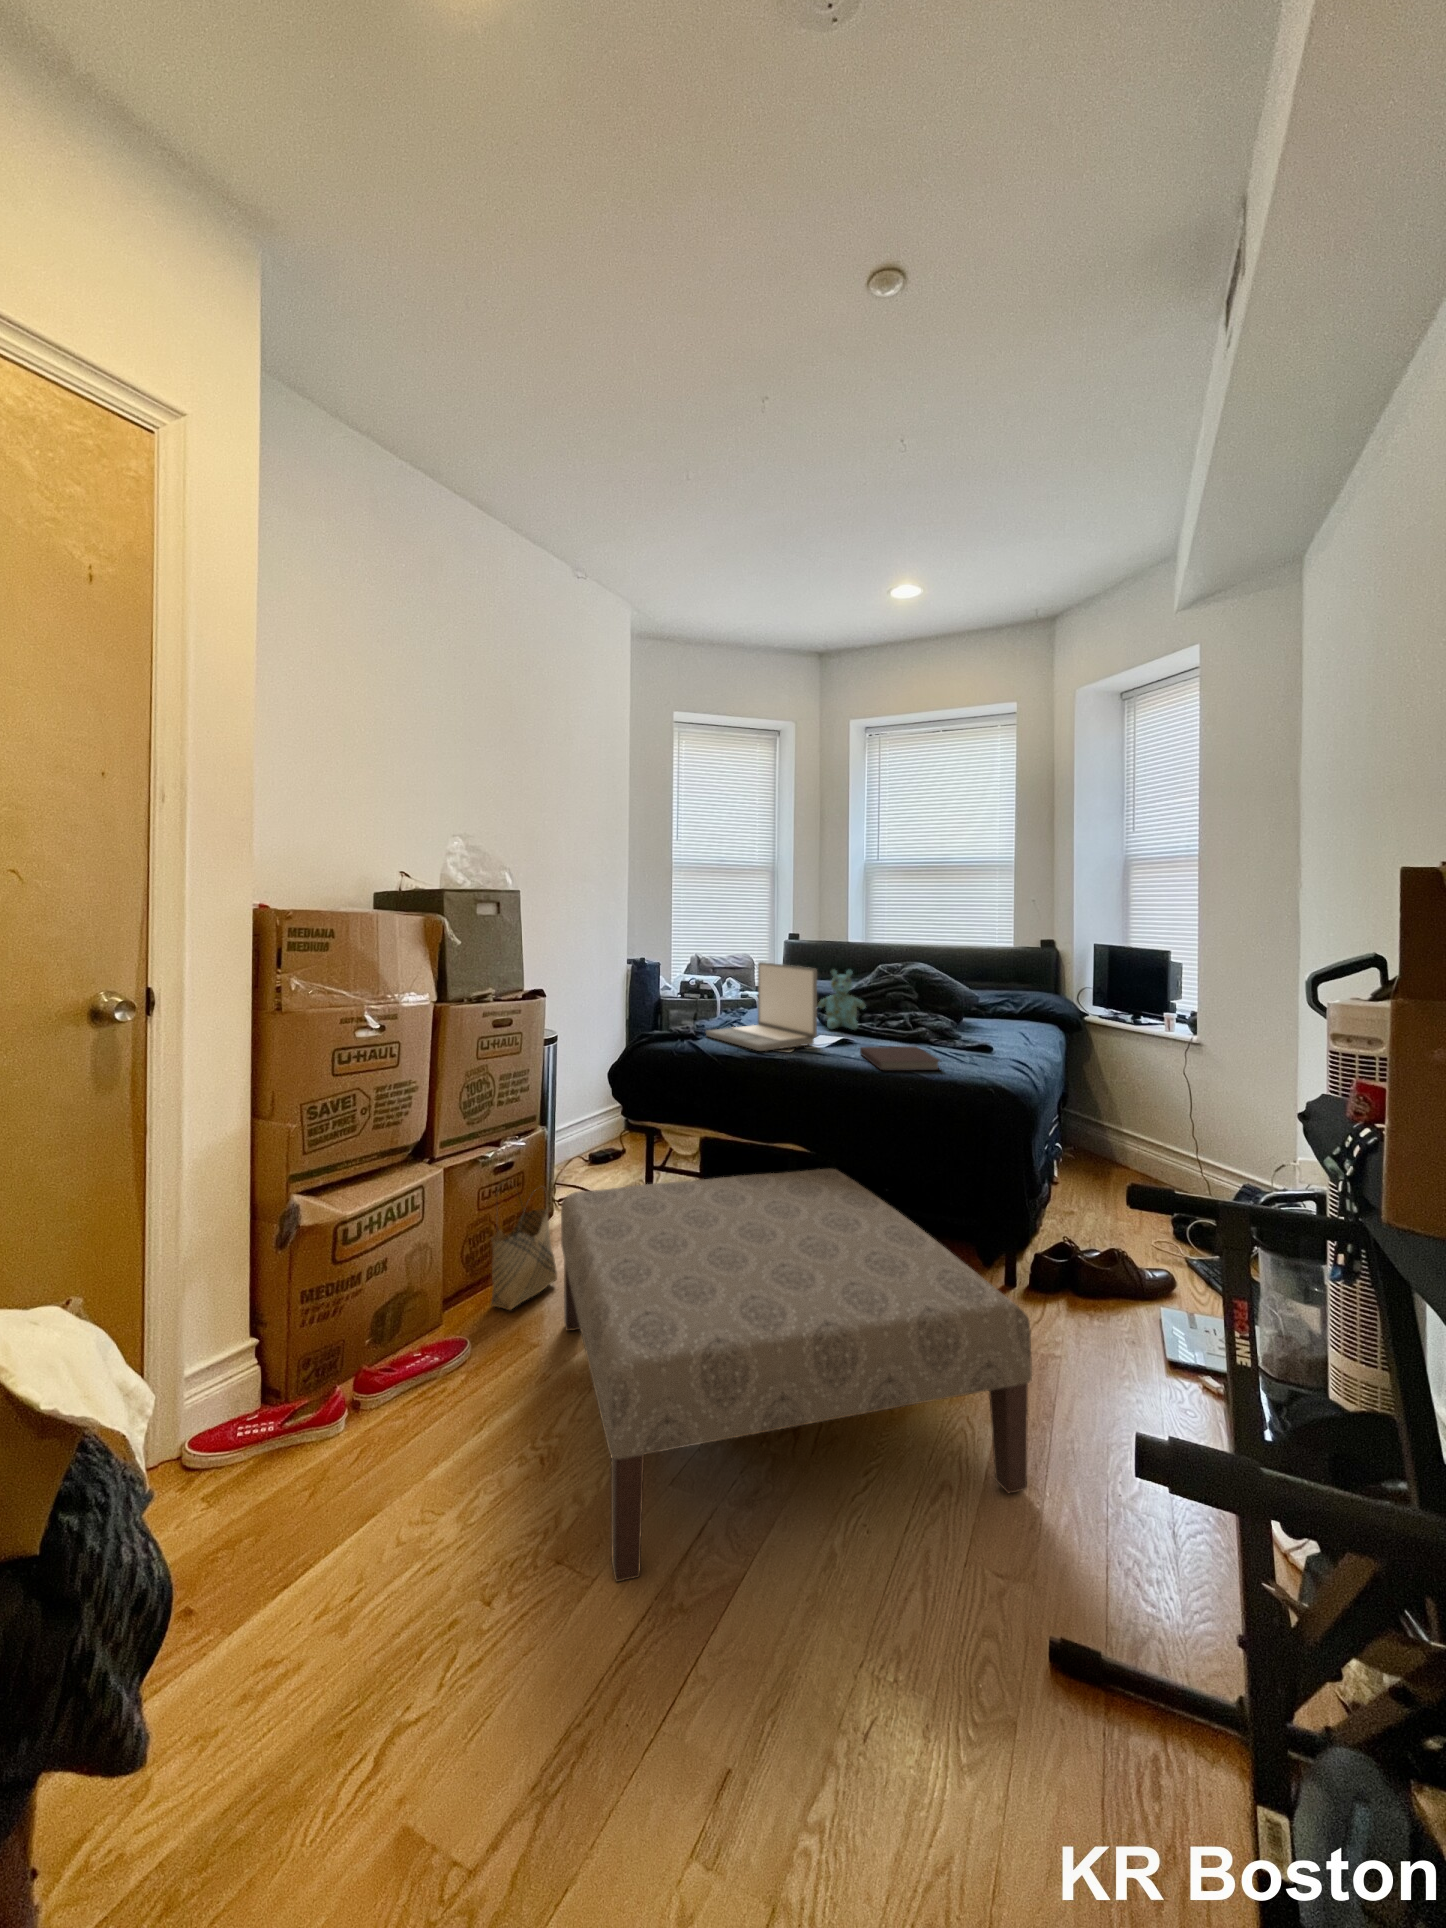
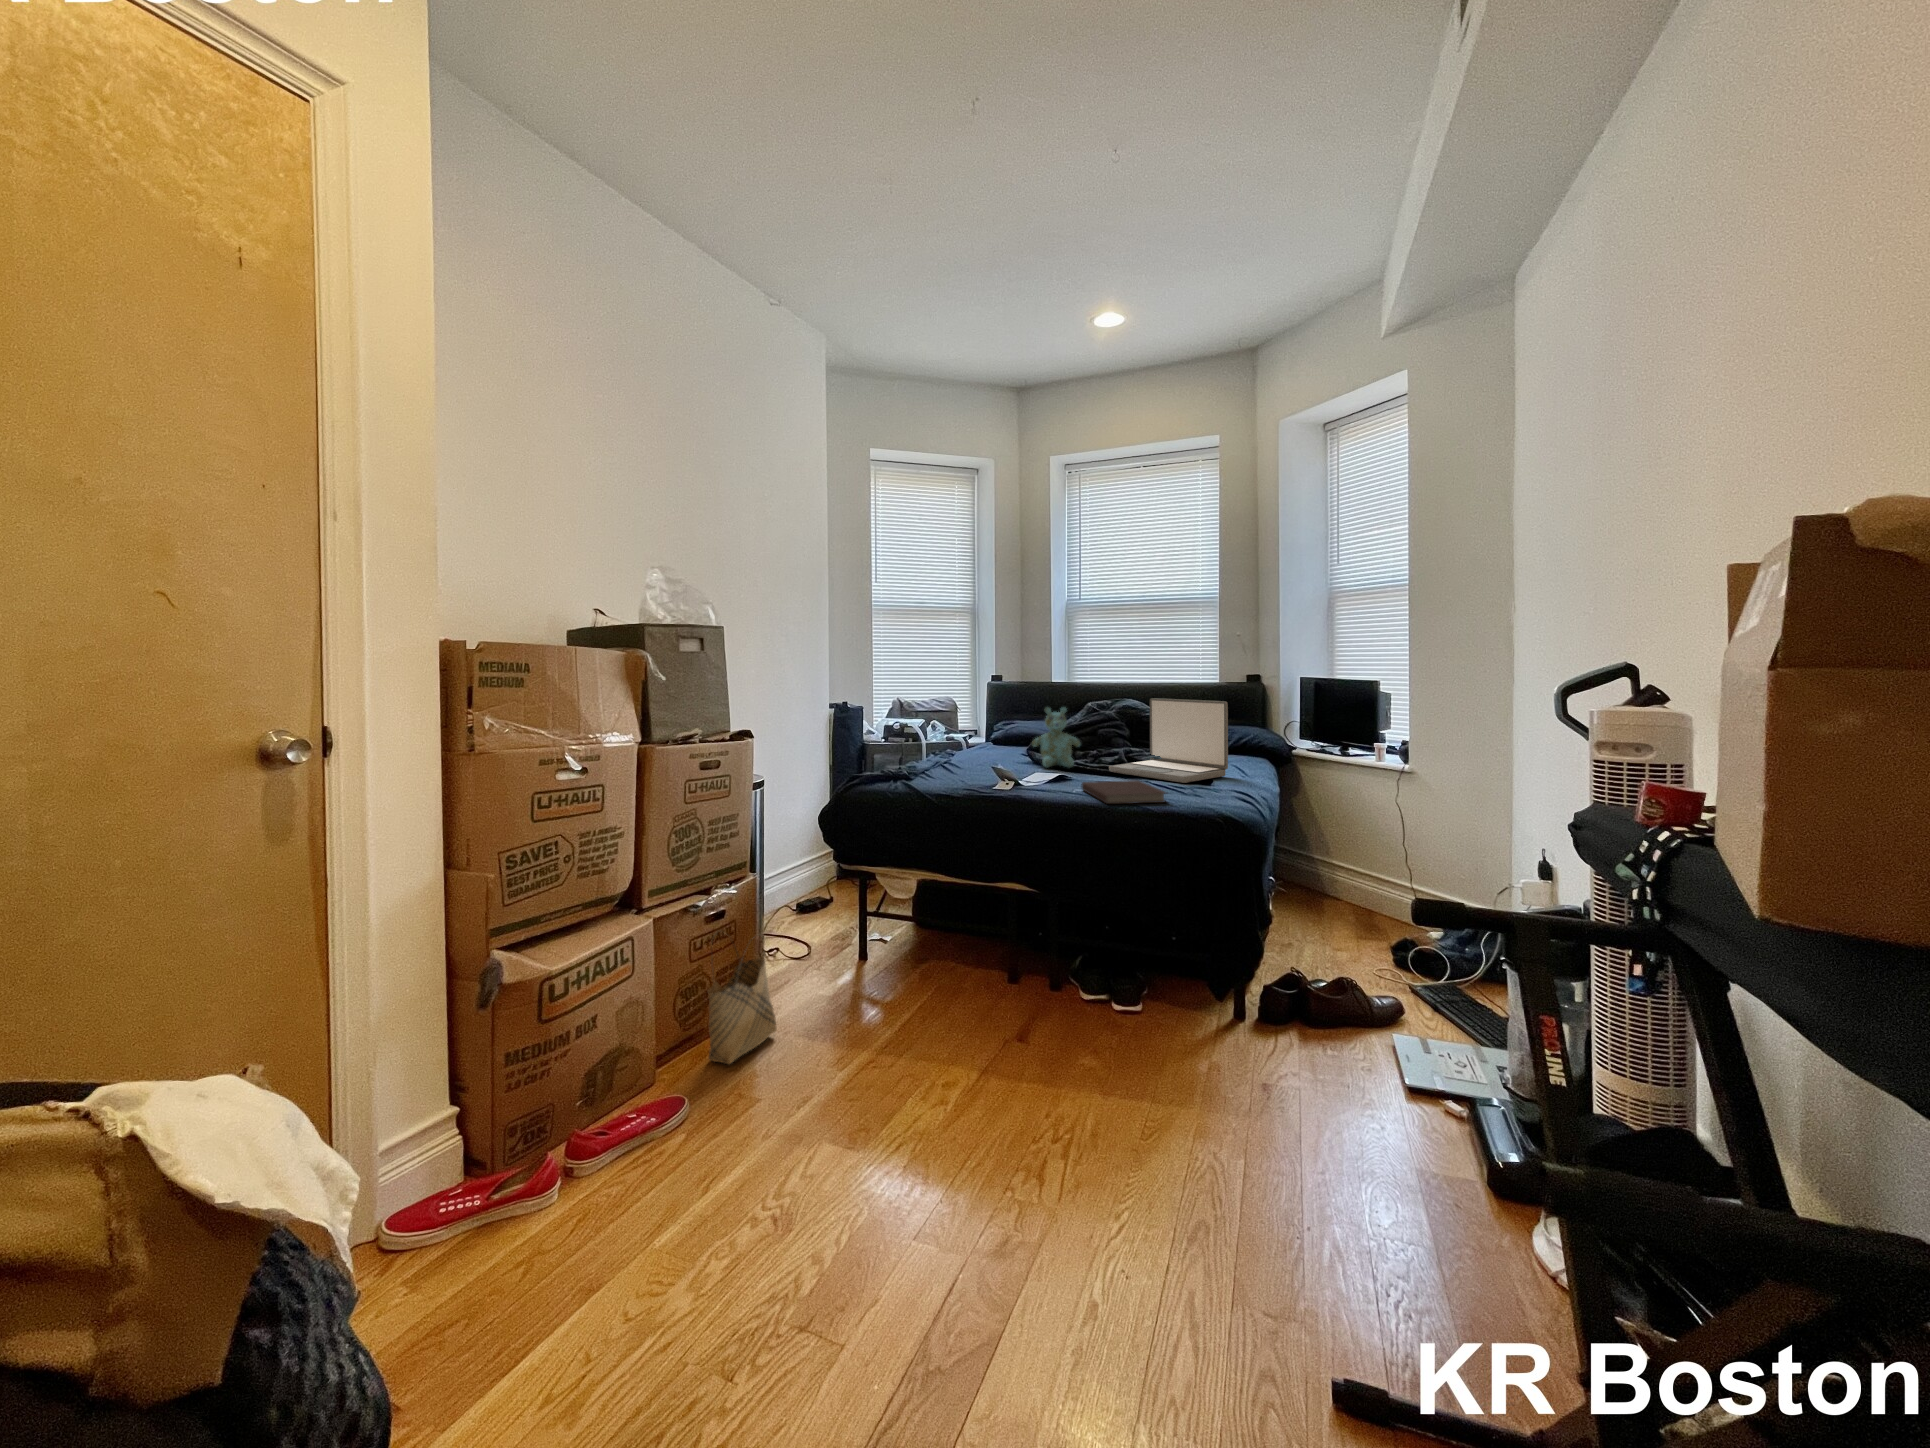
laptop: present [706,962,817,1051] -> present [1109,698,1228,783]
ottoman: present [561,1169,1032,1582] -> none [782,905,1289,1347]

